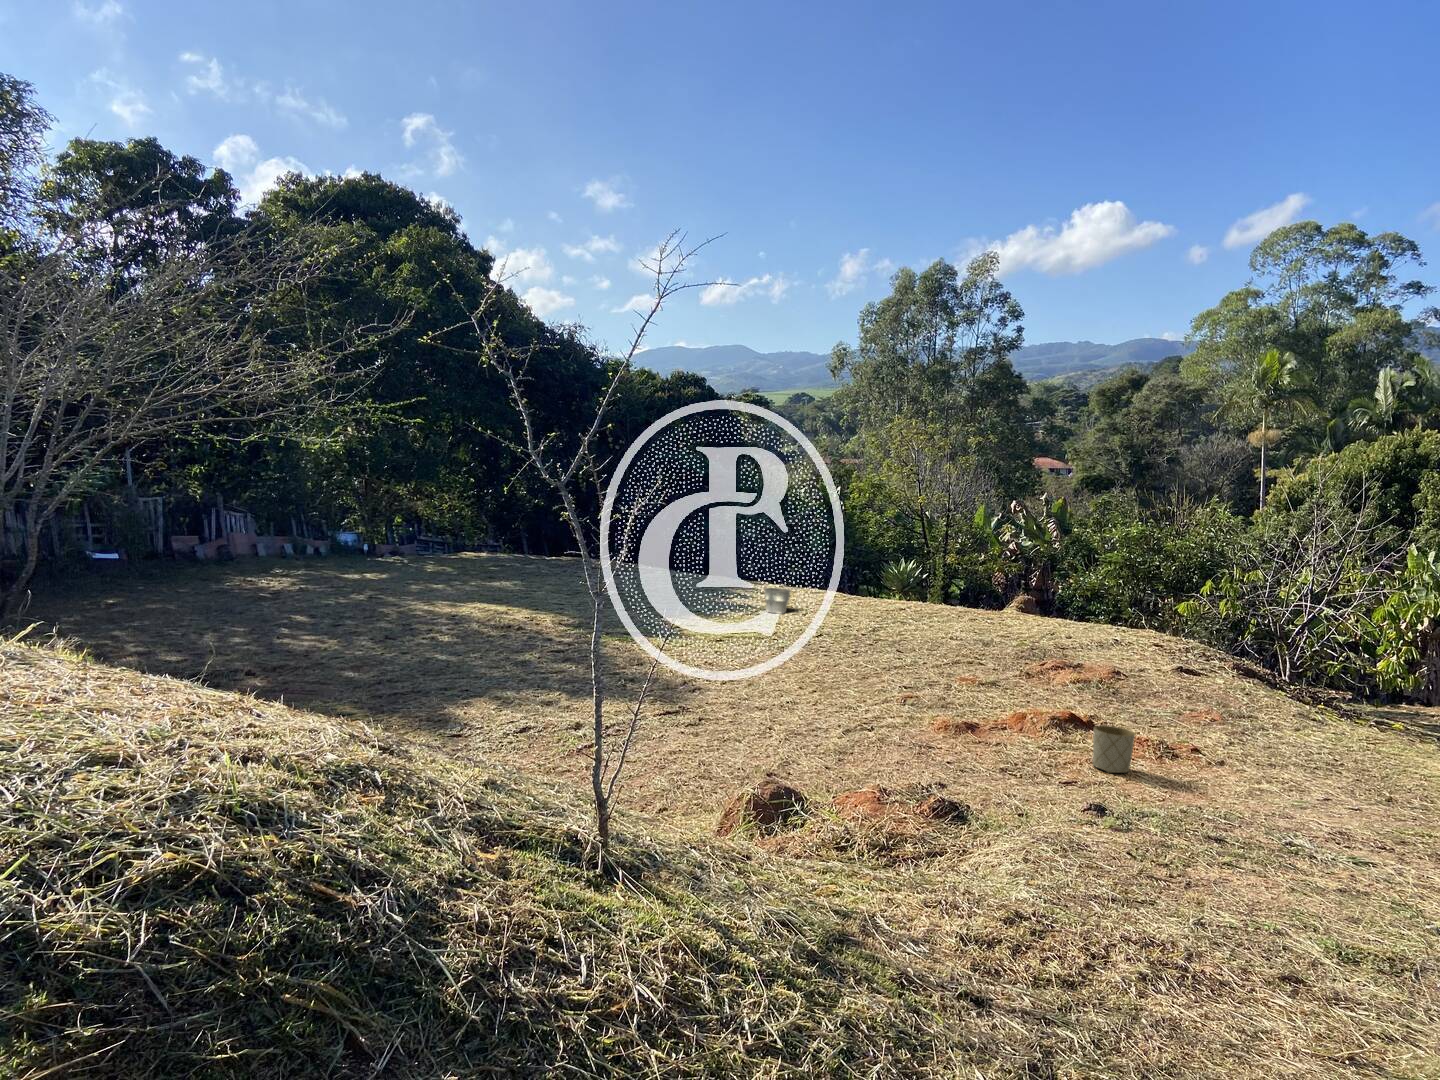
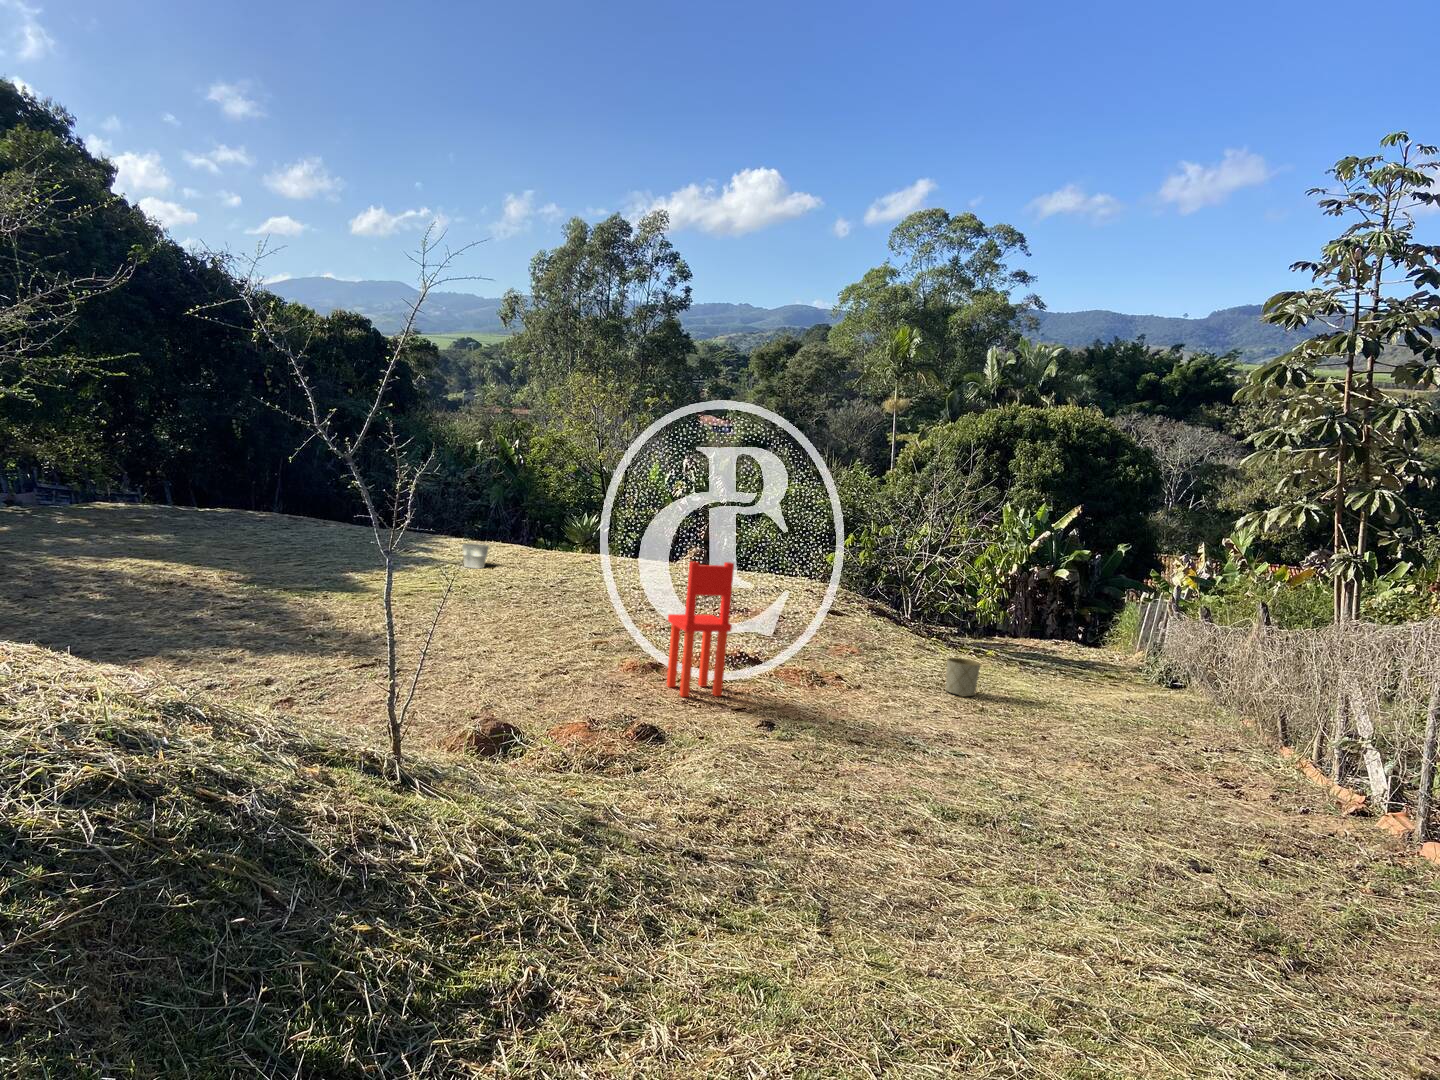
chair: none [1003,623,1078,765] -> present [667,561,734,697]
planter: present [1093,725,1135,773] -> present [946,658,980,697]

